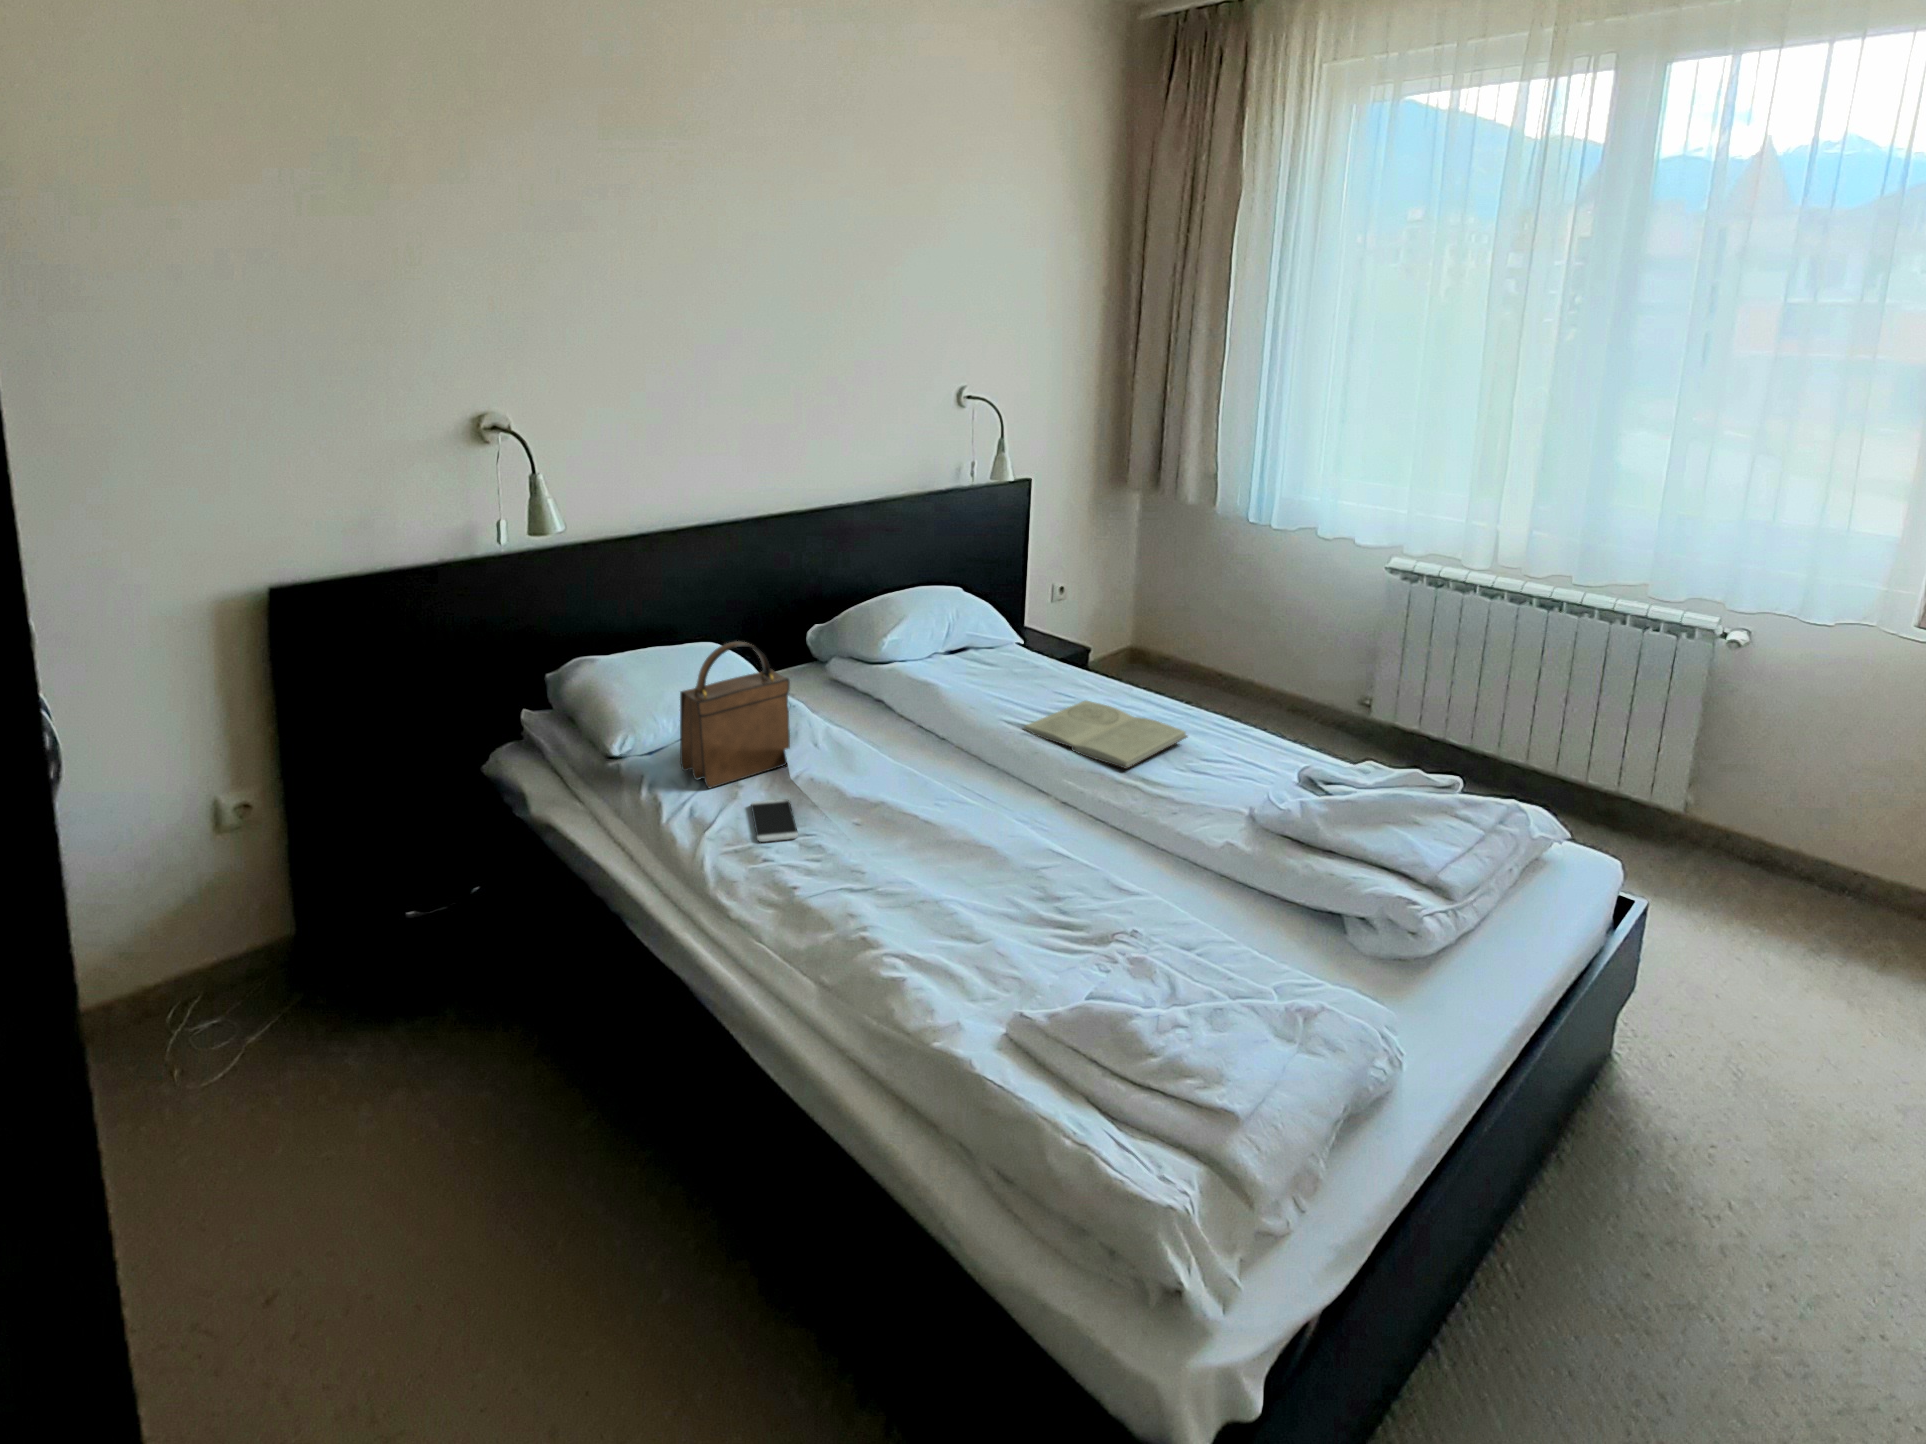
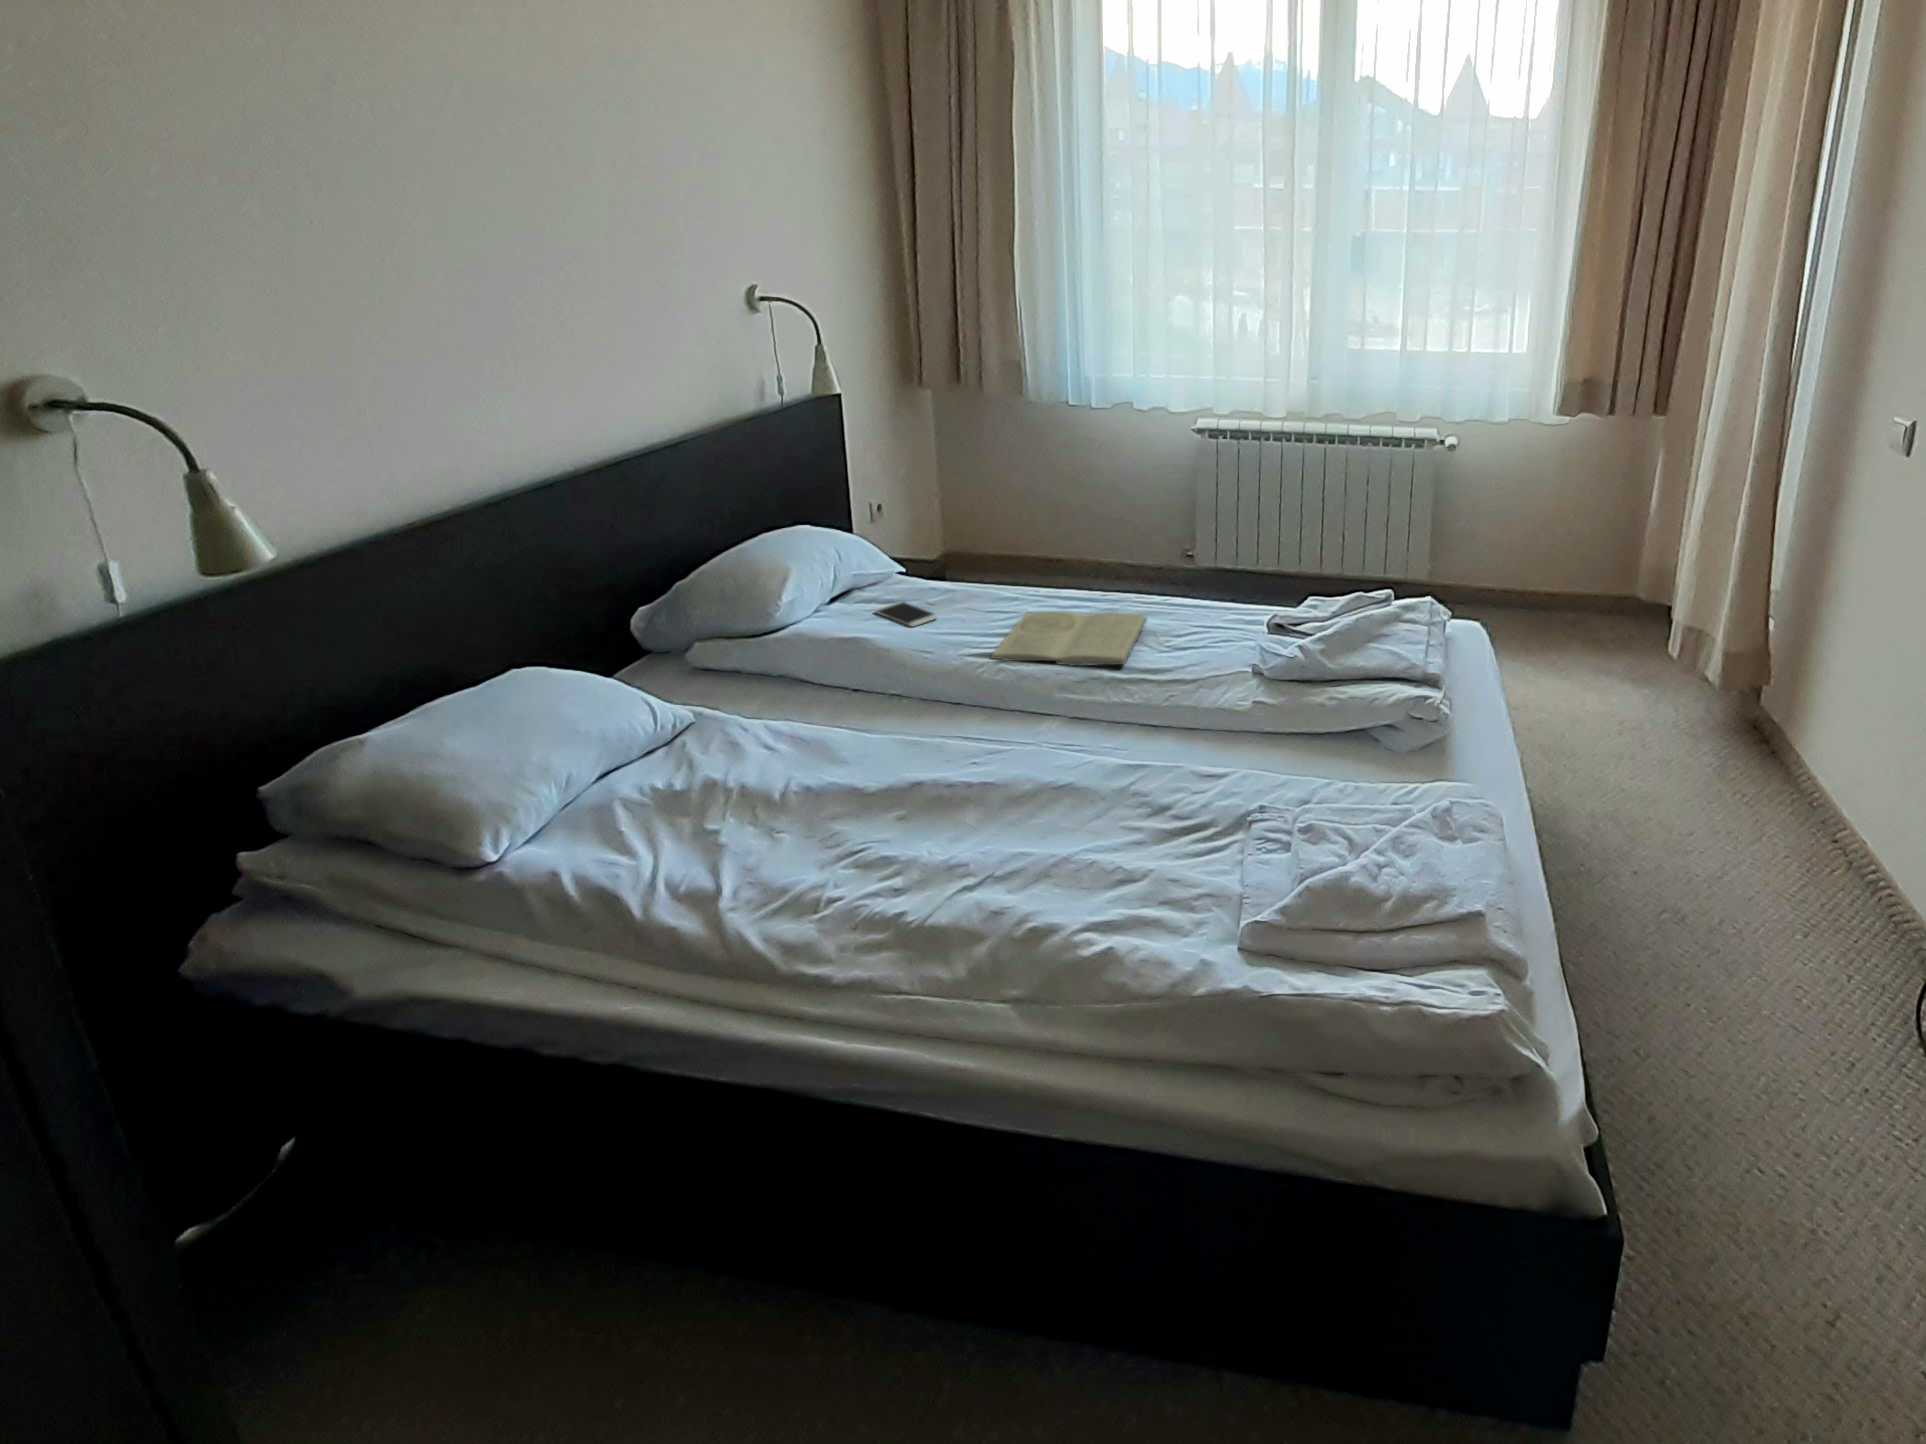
handbag: present [680,641,790,789] -> none [589,650,751,853]
smartphone: present [751,799,798,842] -> present [876,602,938,626]

